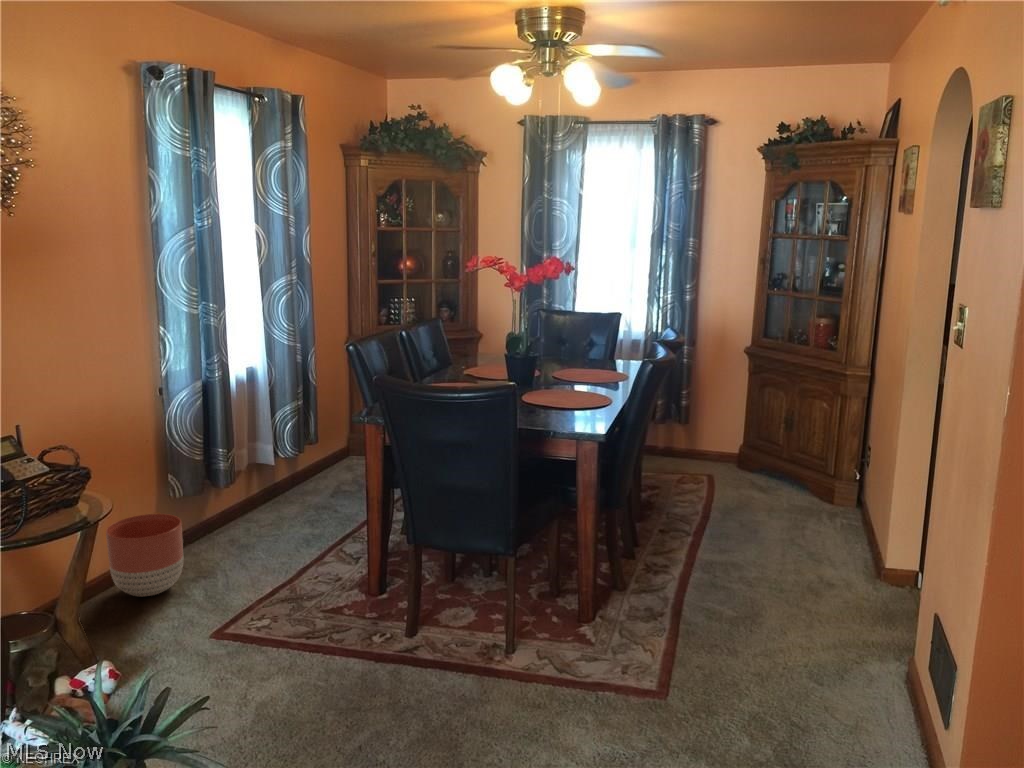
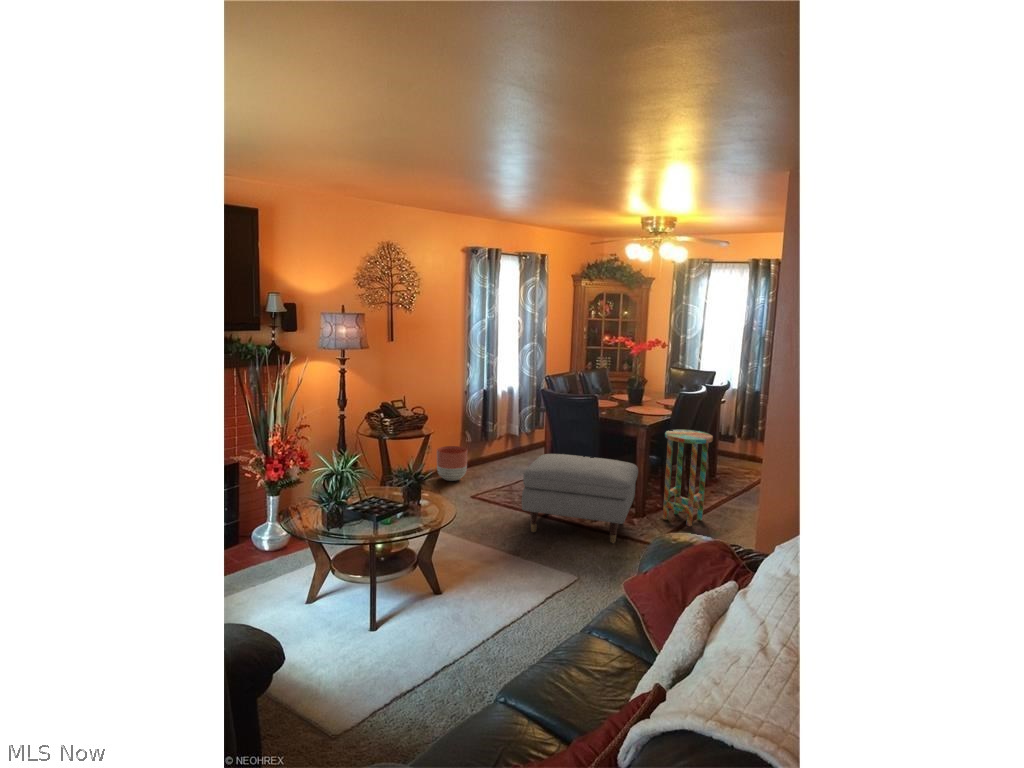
side table: none [628,431,722,625] -> present [663,430,713,527]
ottoman: none [365,517,624,725] -> present [522,454,638,543]

